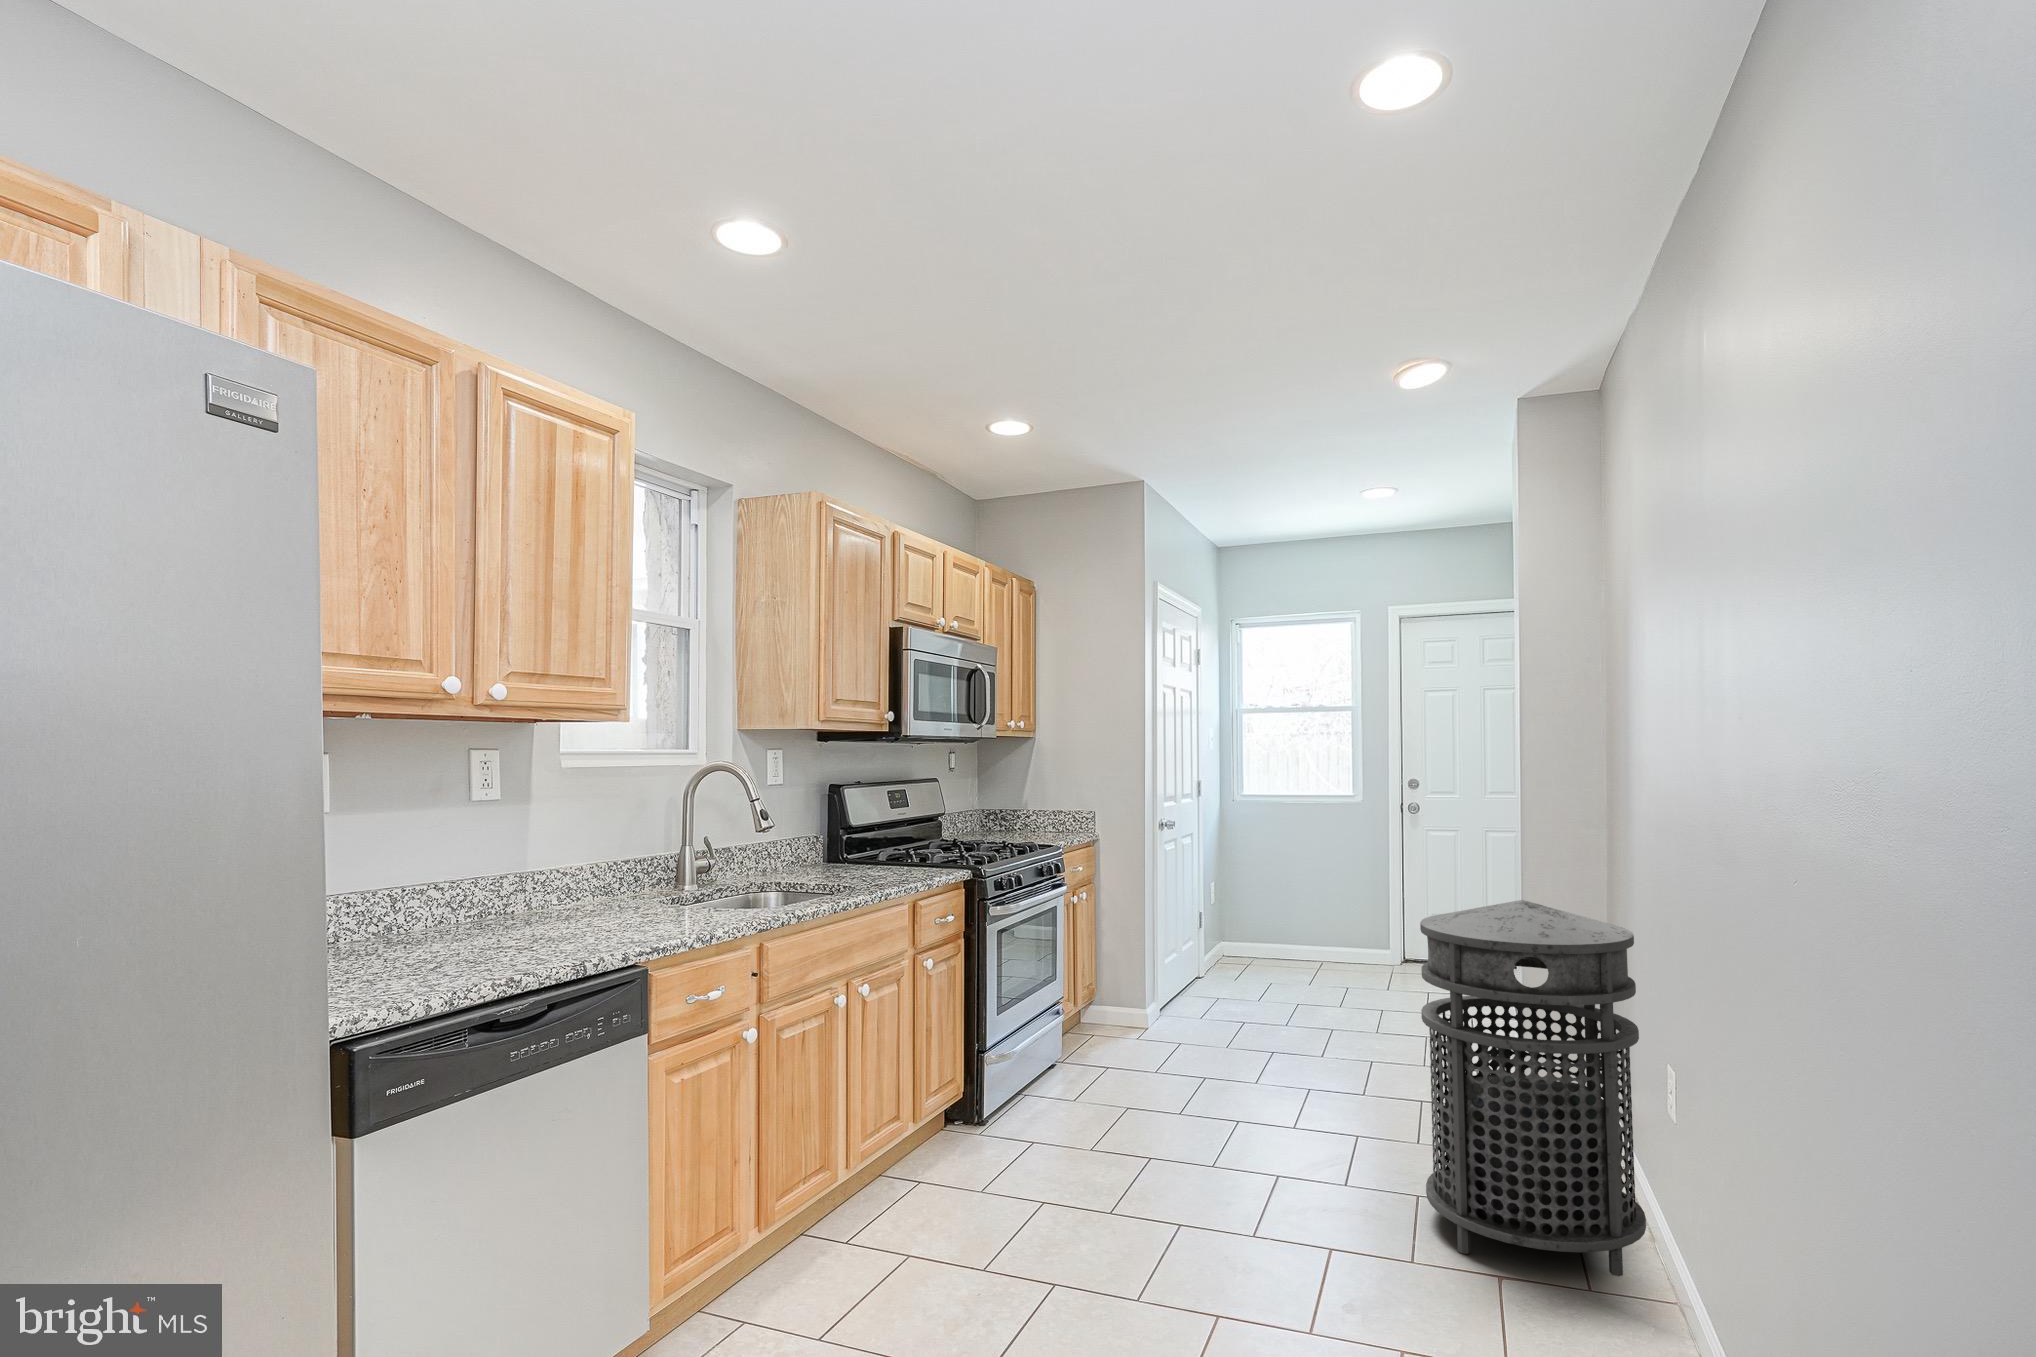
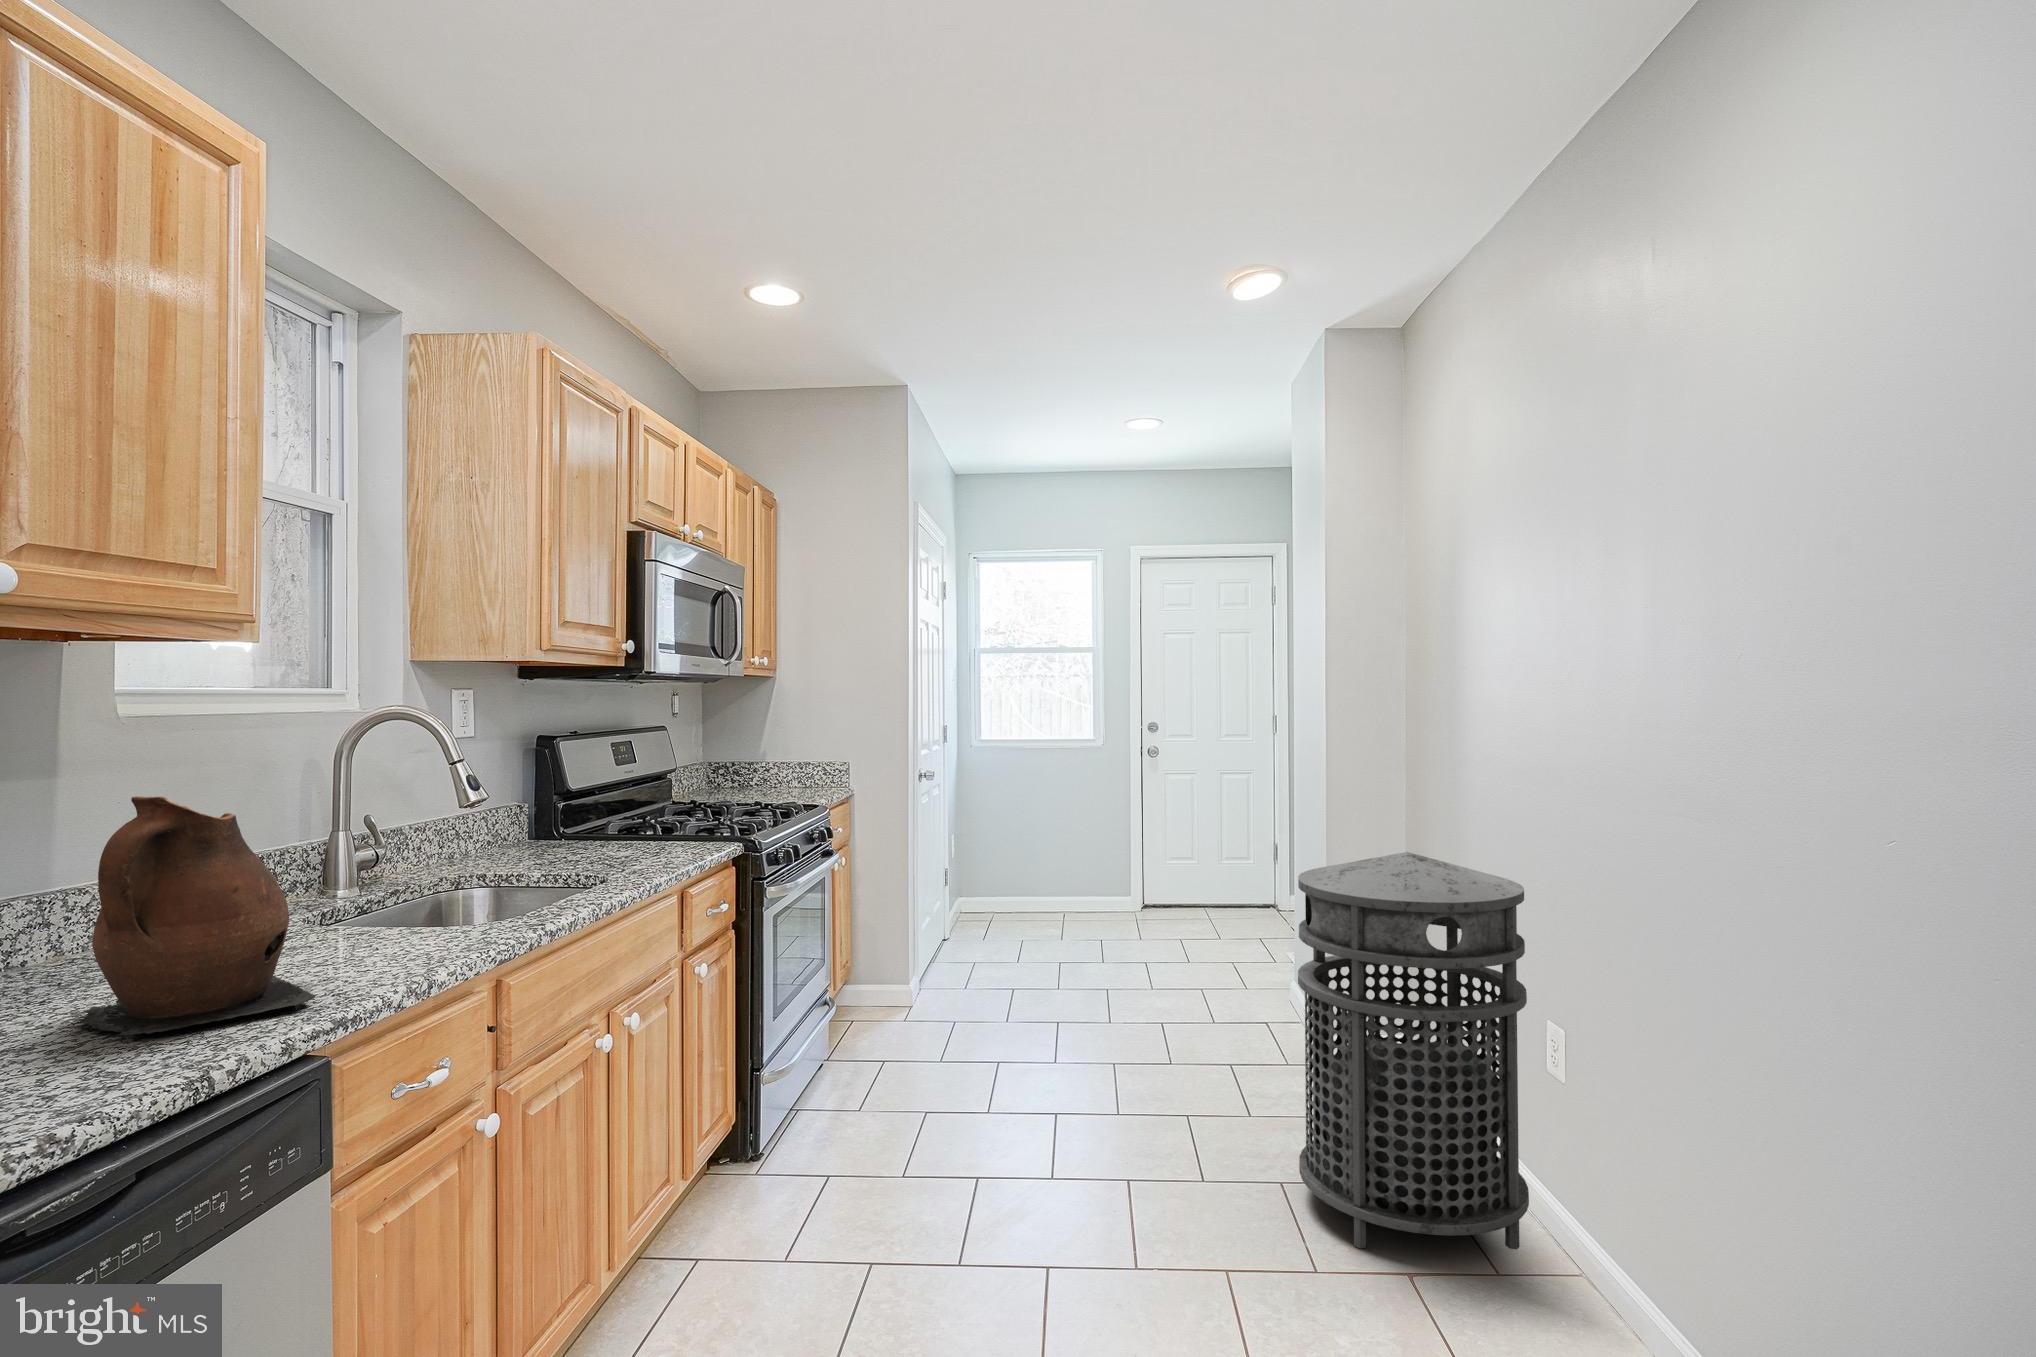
ceramic pitcher: none [529,814,646,945] -> present [71,796,315,1036]

